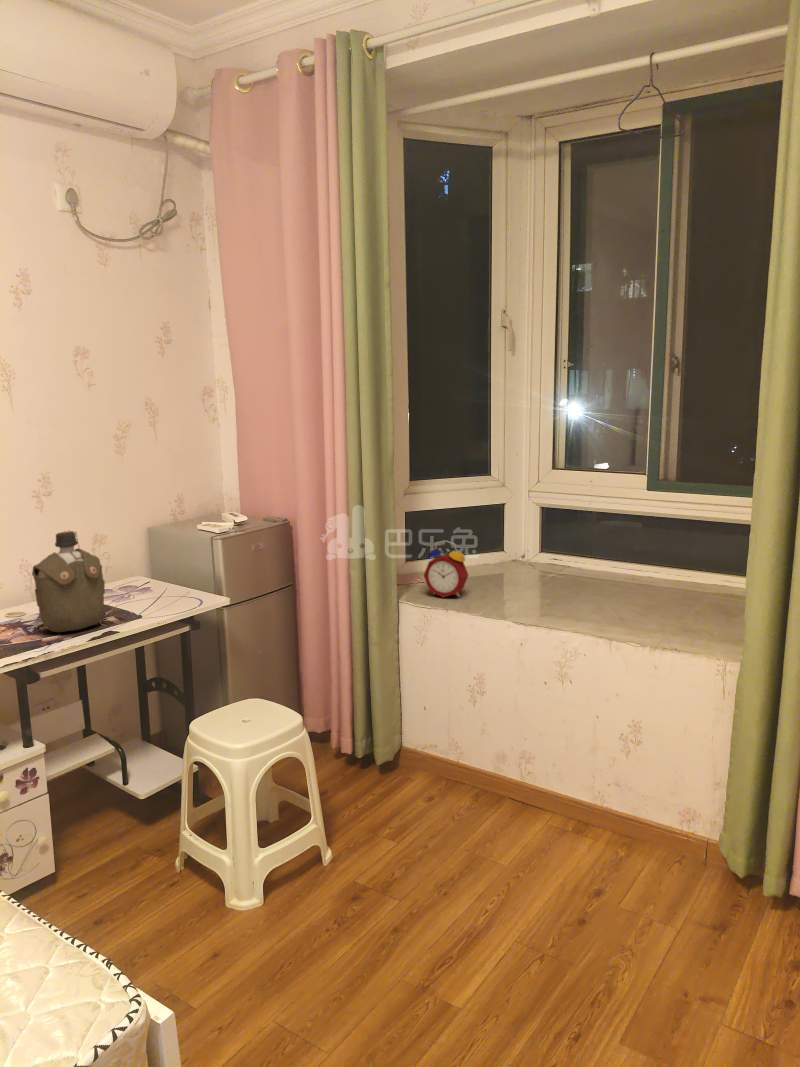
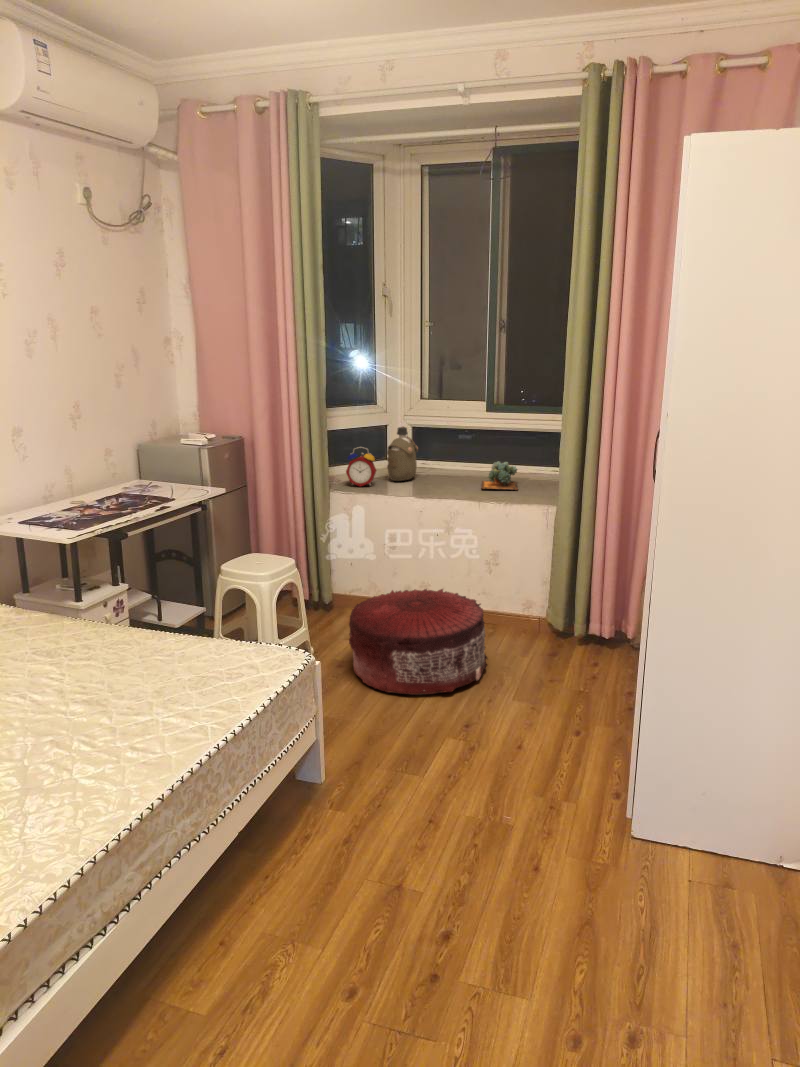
water bottle: present [32,531,105,632] -> present [387,427,418,481]
succulent plant: none [621,572,685,621] -> present [482,461,518,490]
pouf: none [357,779,599,1014] -> present [349,589,487,695]

